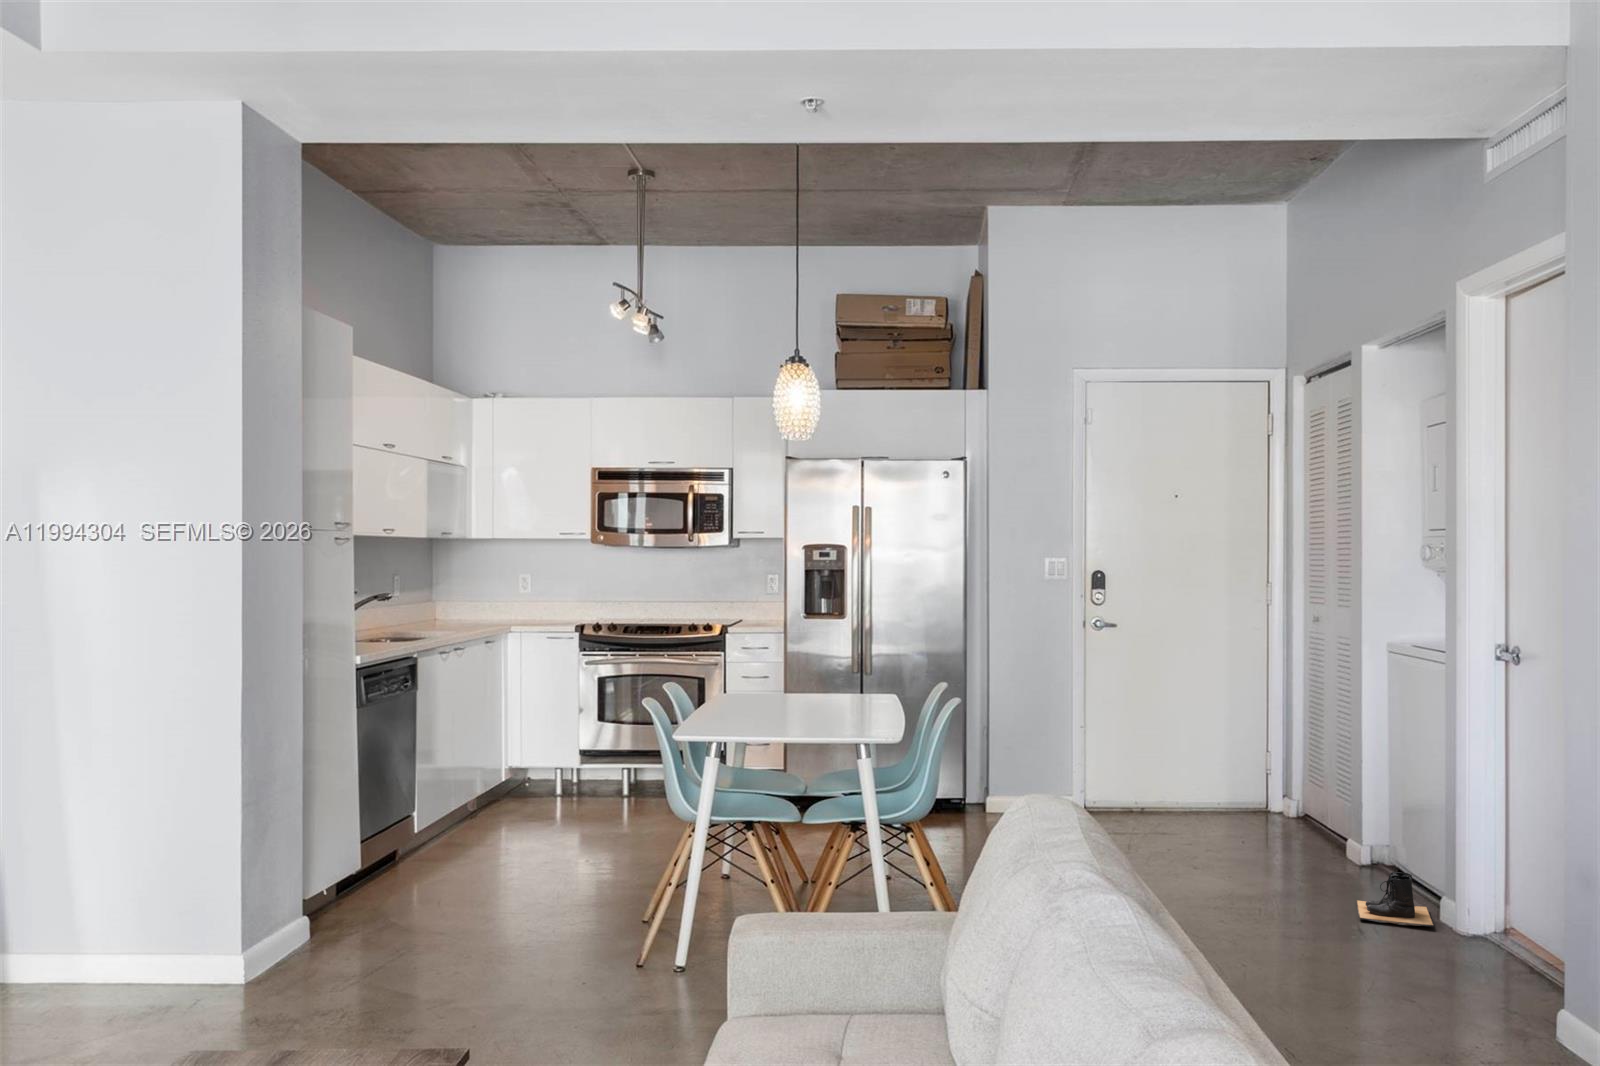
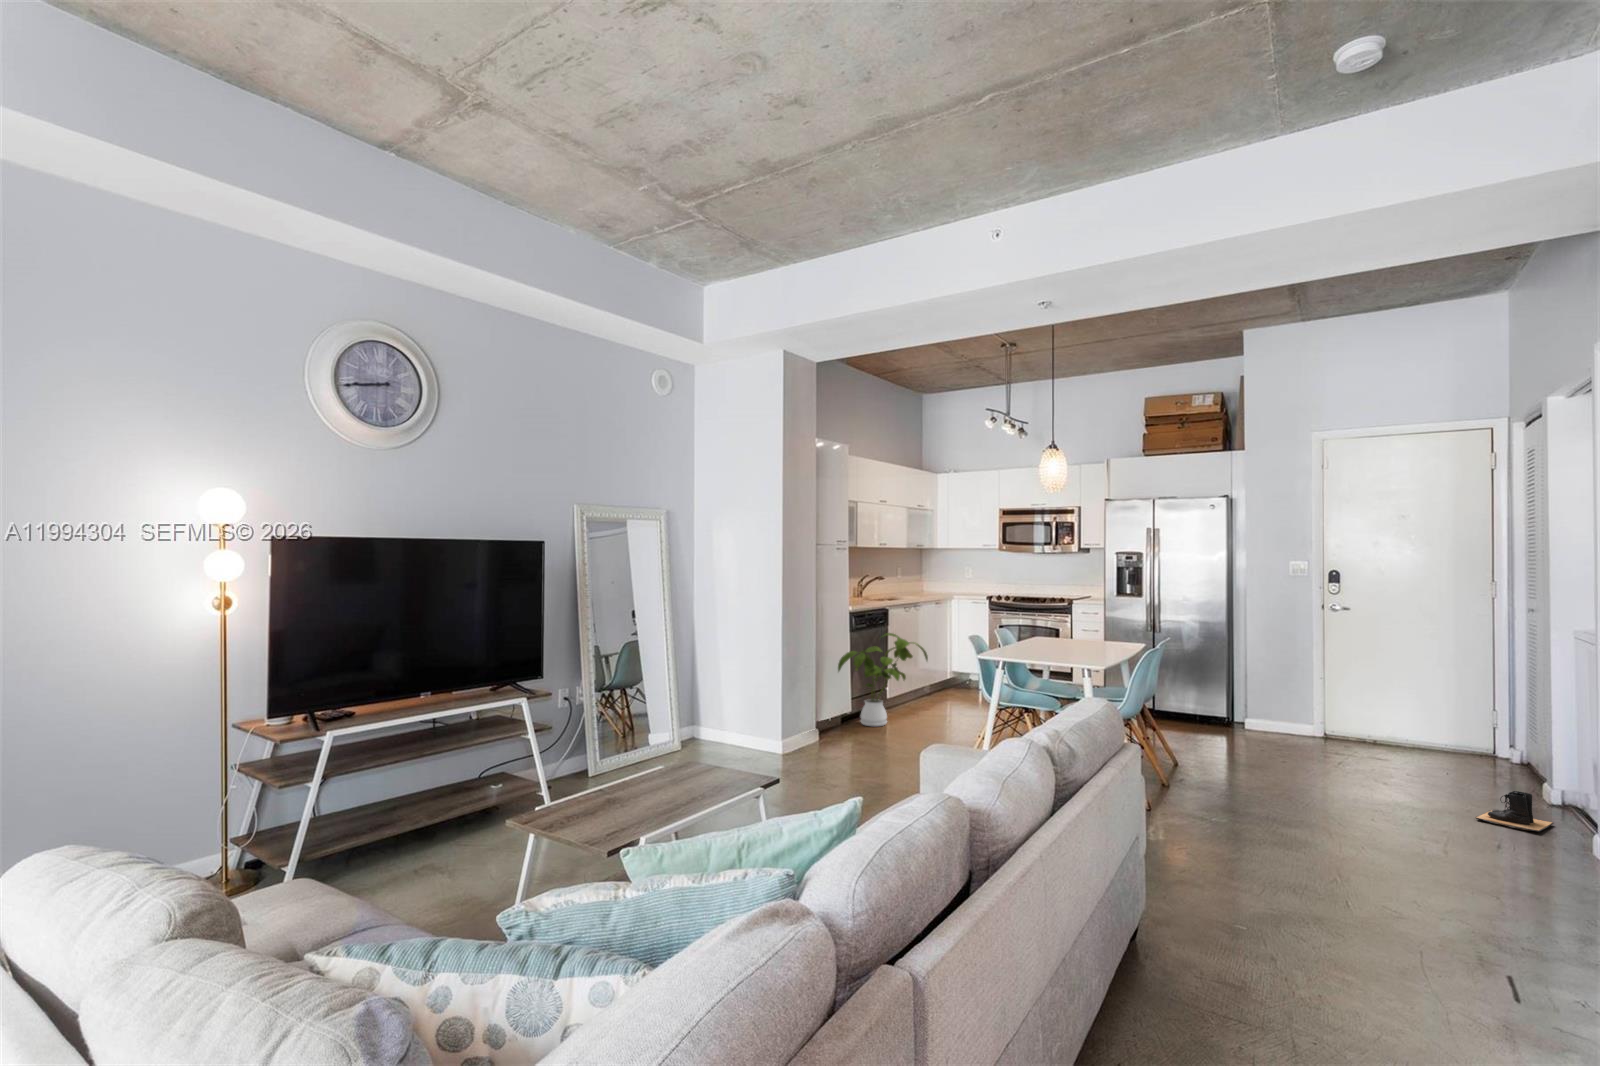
house plant: none [336,712,525,908] -> present [838,633,928,726]

